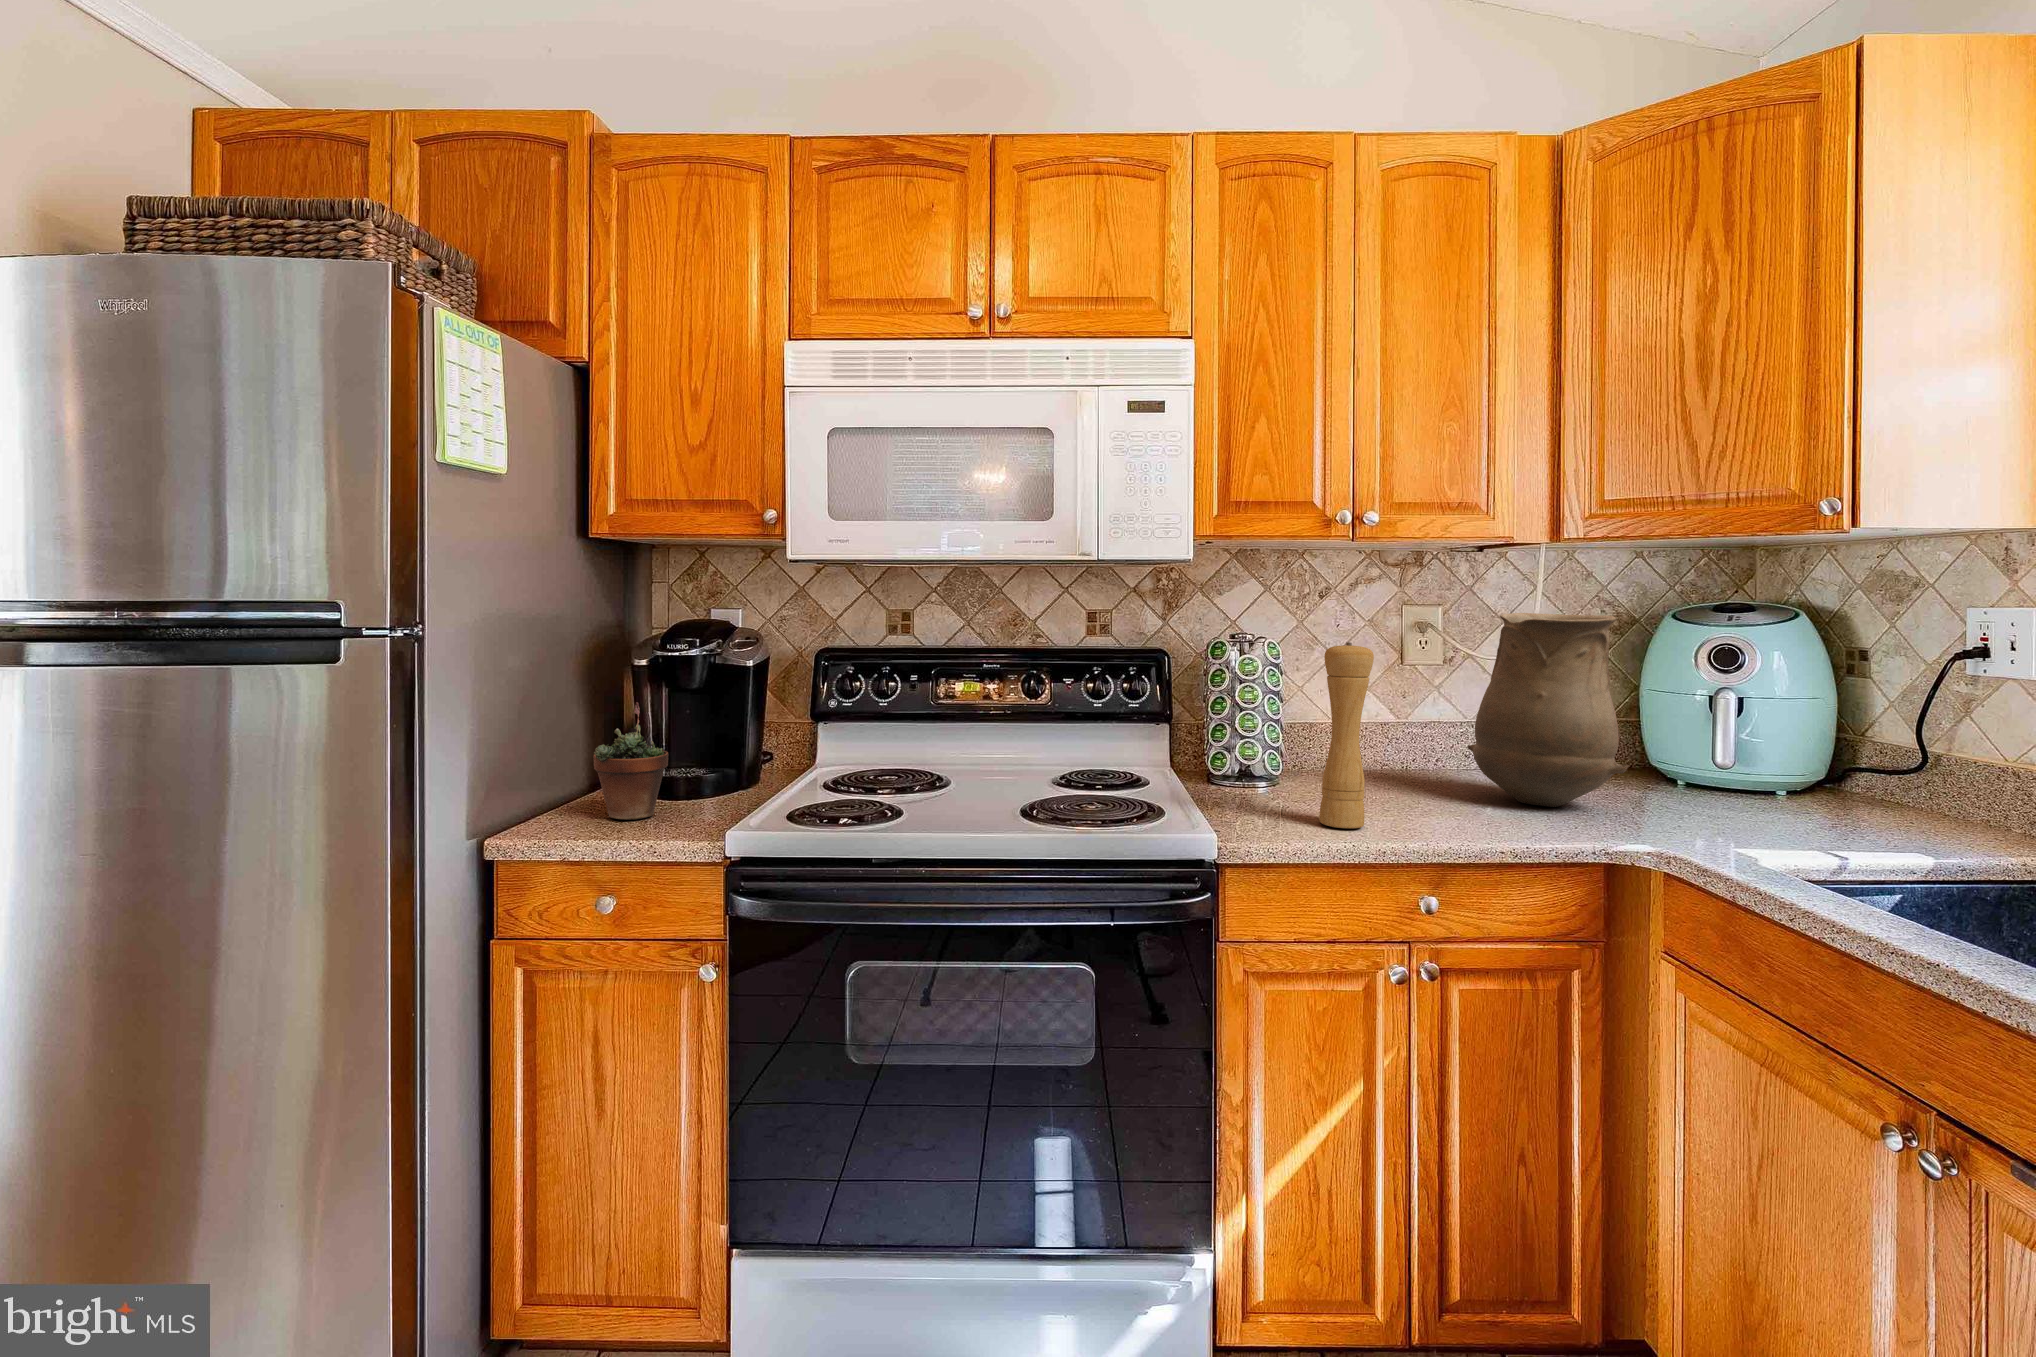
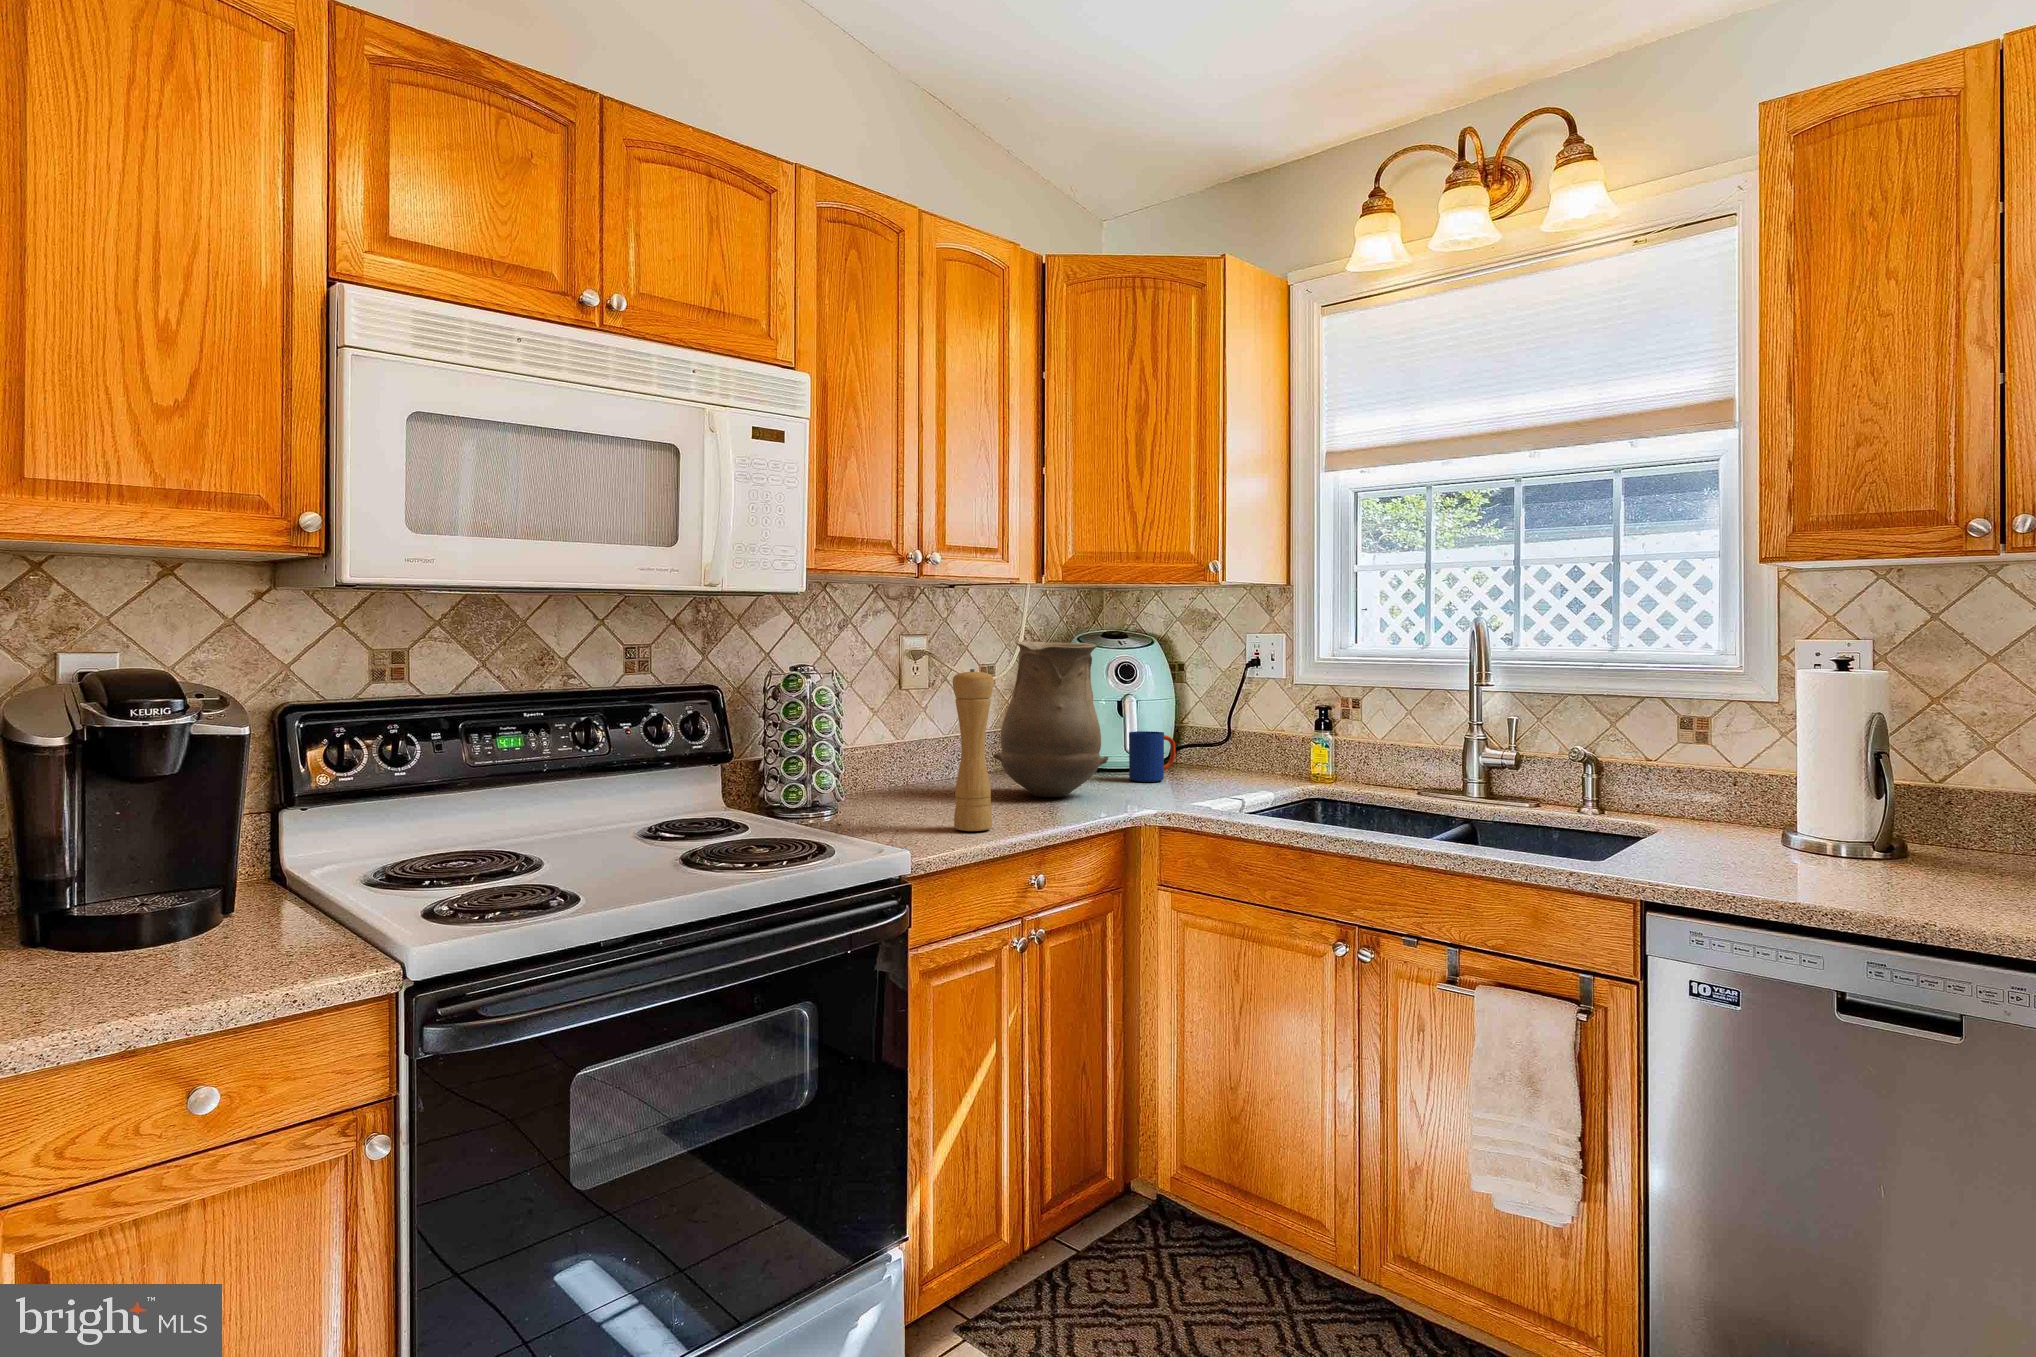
succulent plant: present [593,702,668,820] -> none [98,793,232,976]
mug: none [1714,737,1802,809] -> present [1129,731,1175,782]

